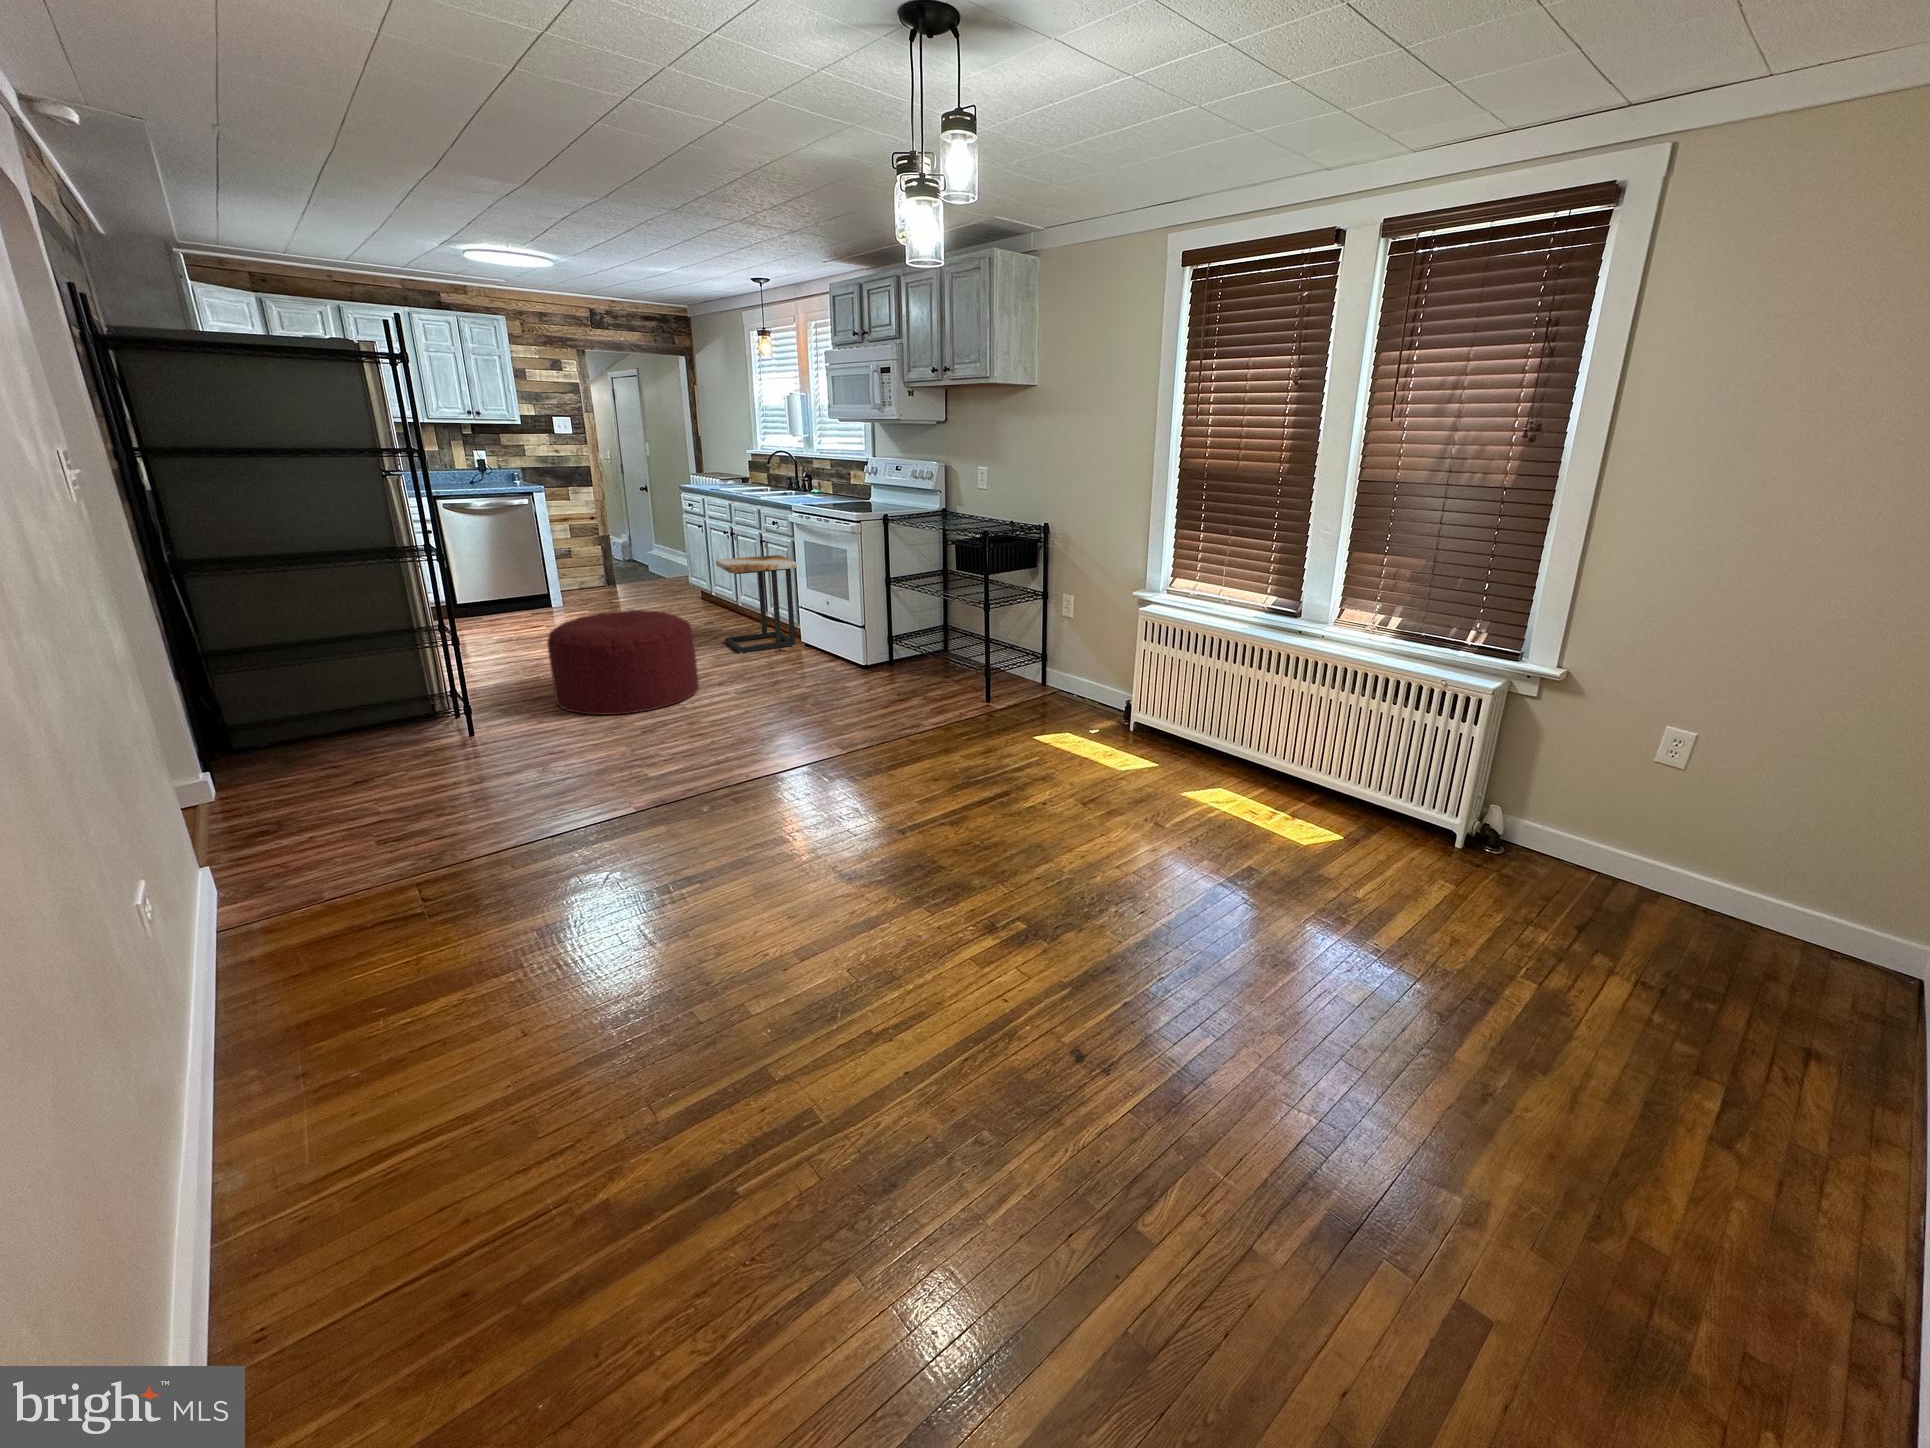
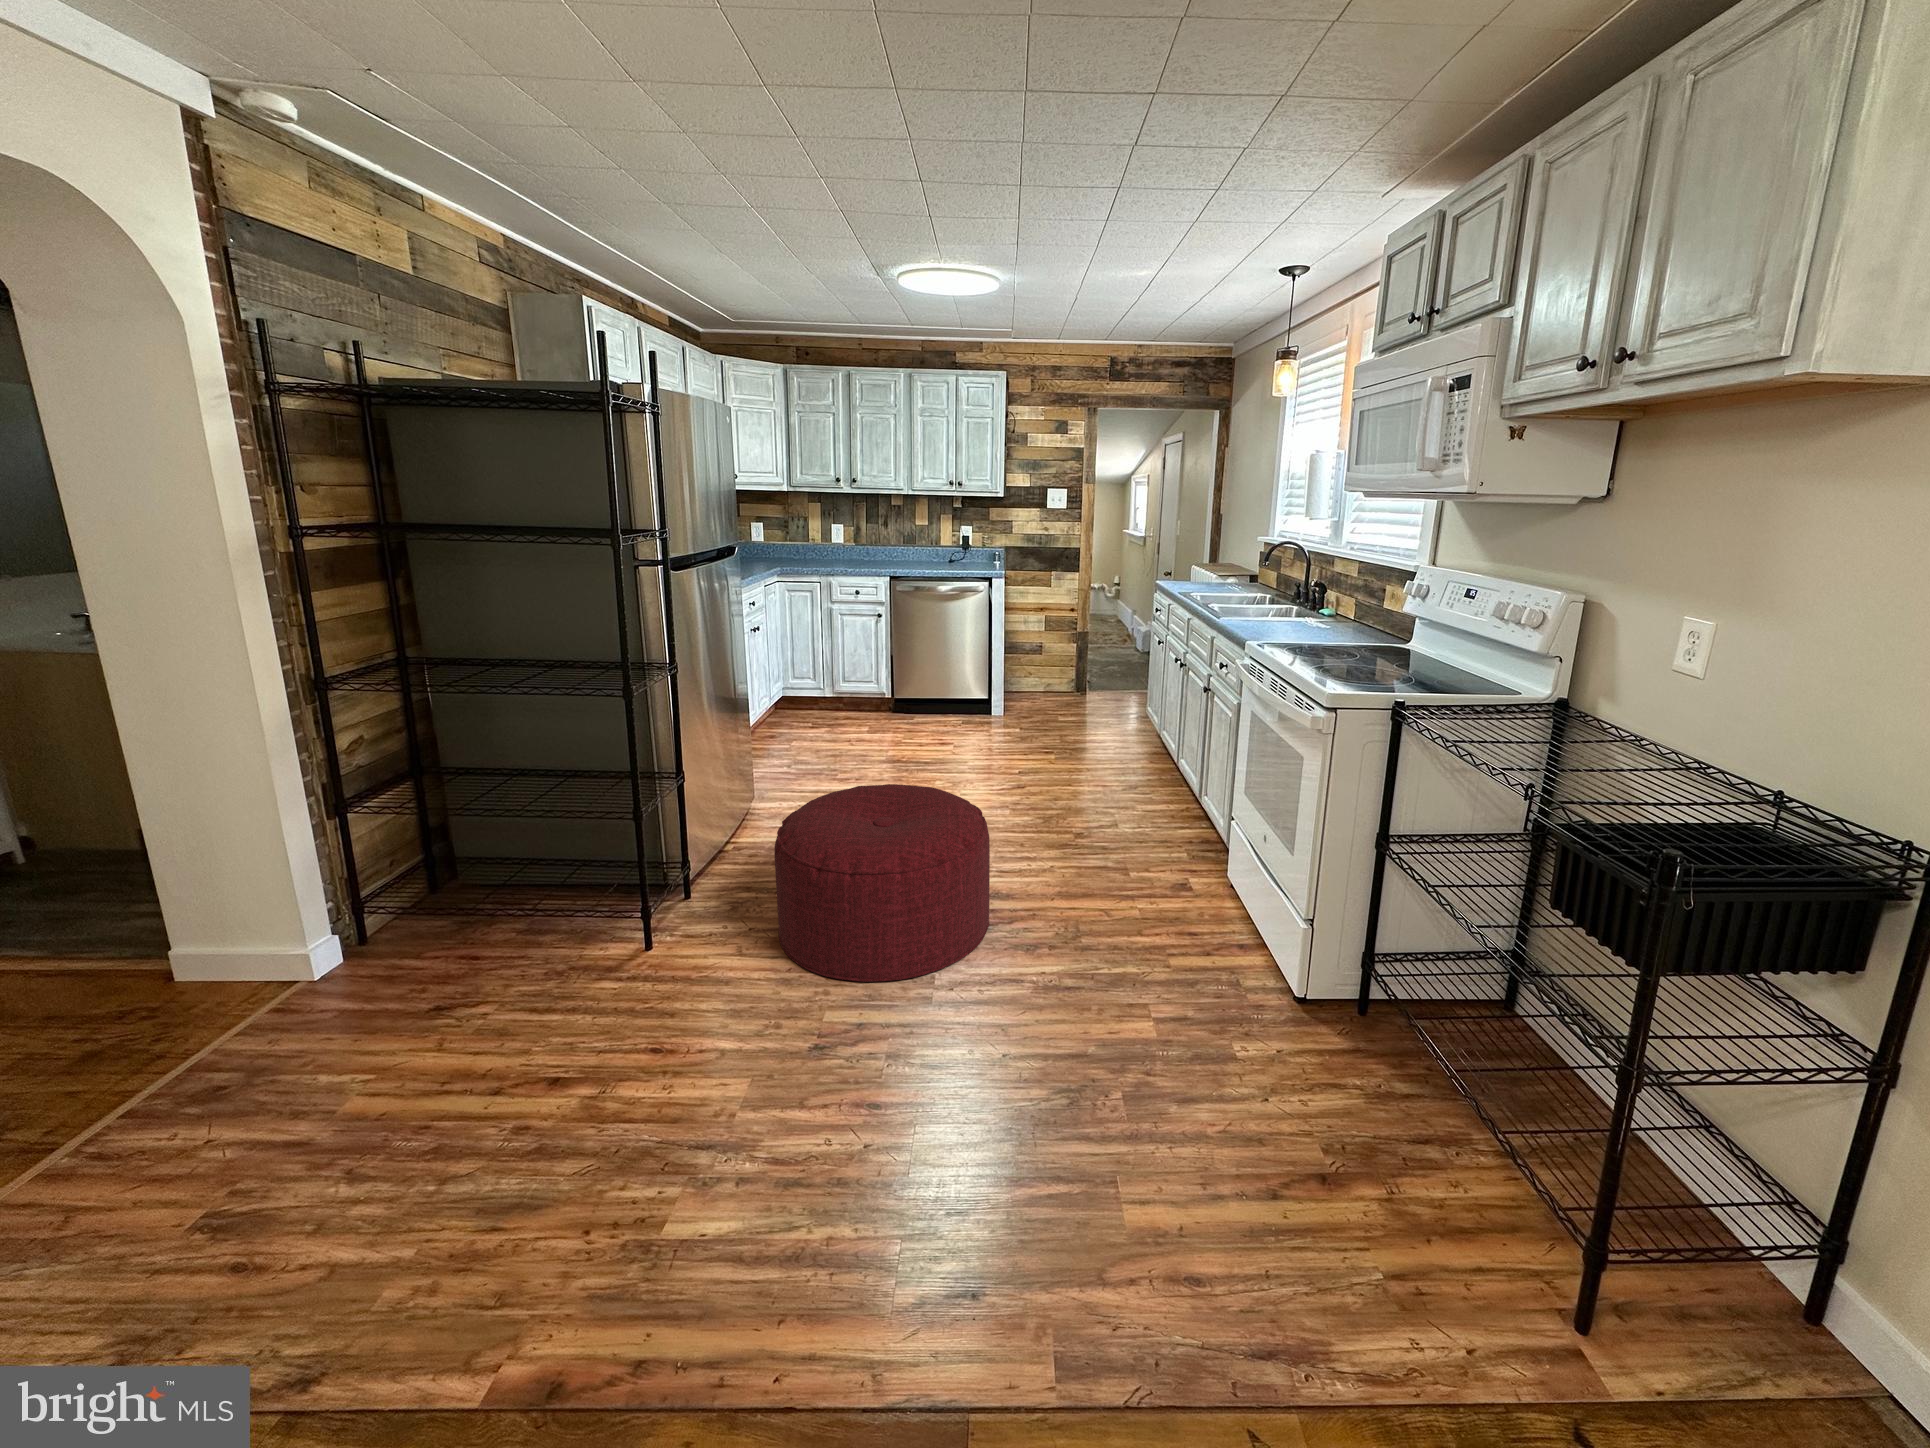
side table: present [716,555,797,653] -> none [1108,713,1227,881]

